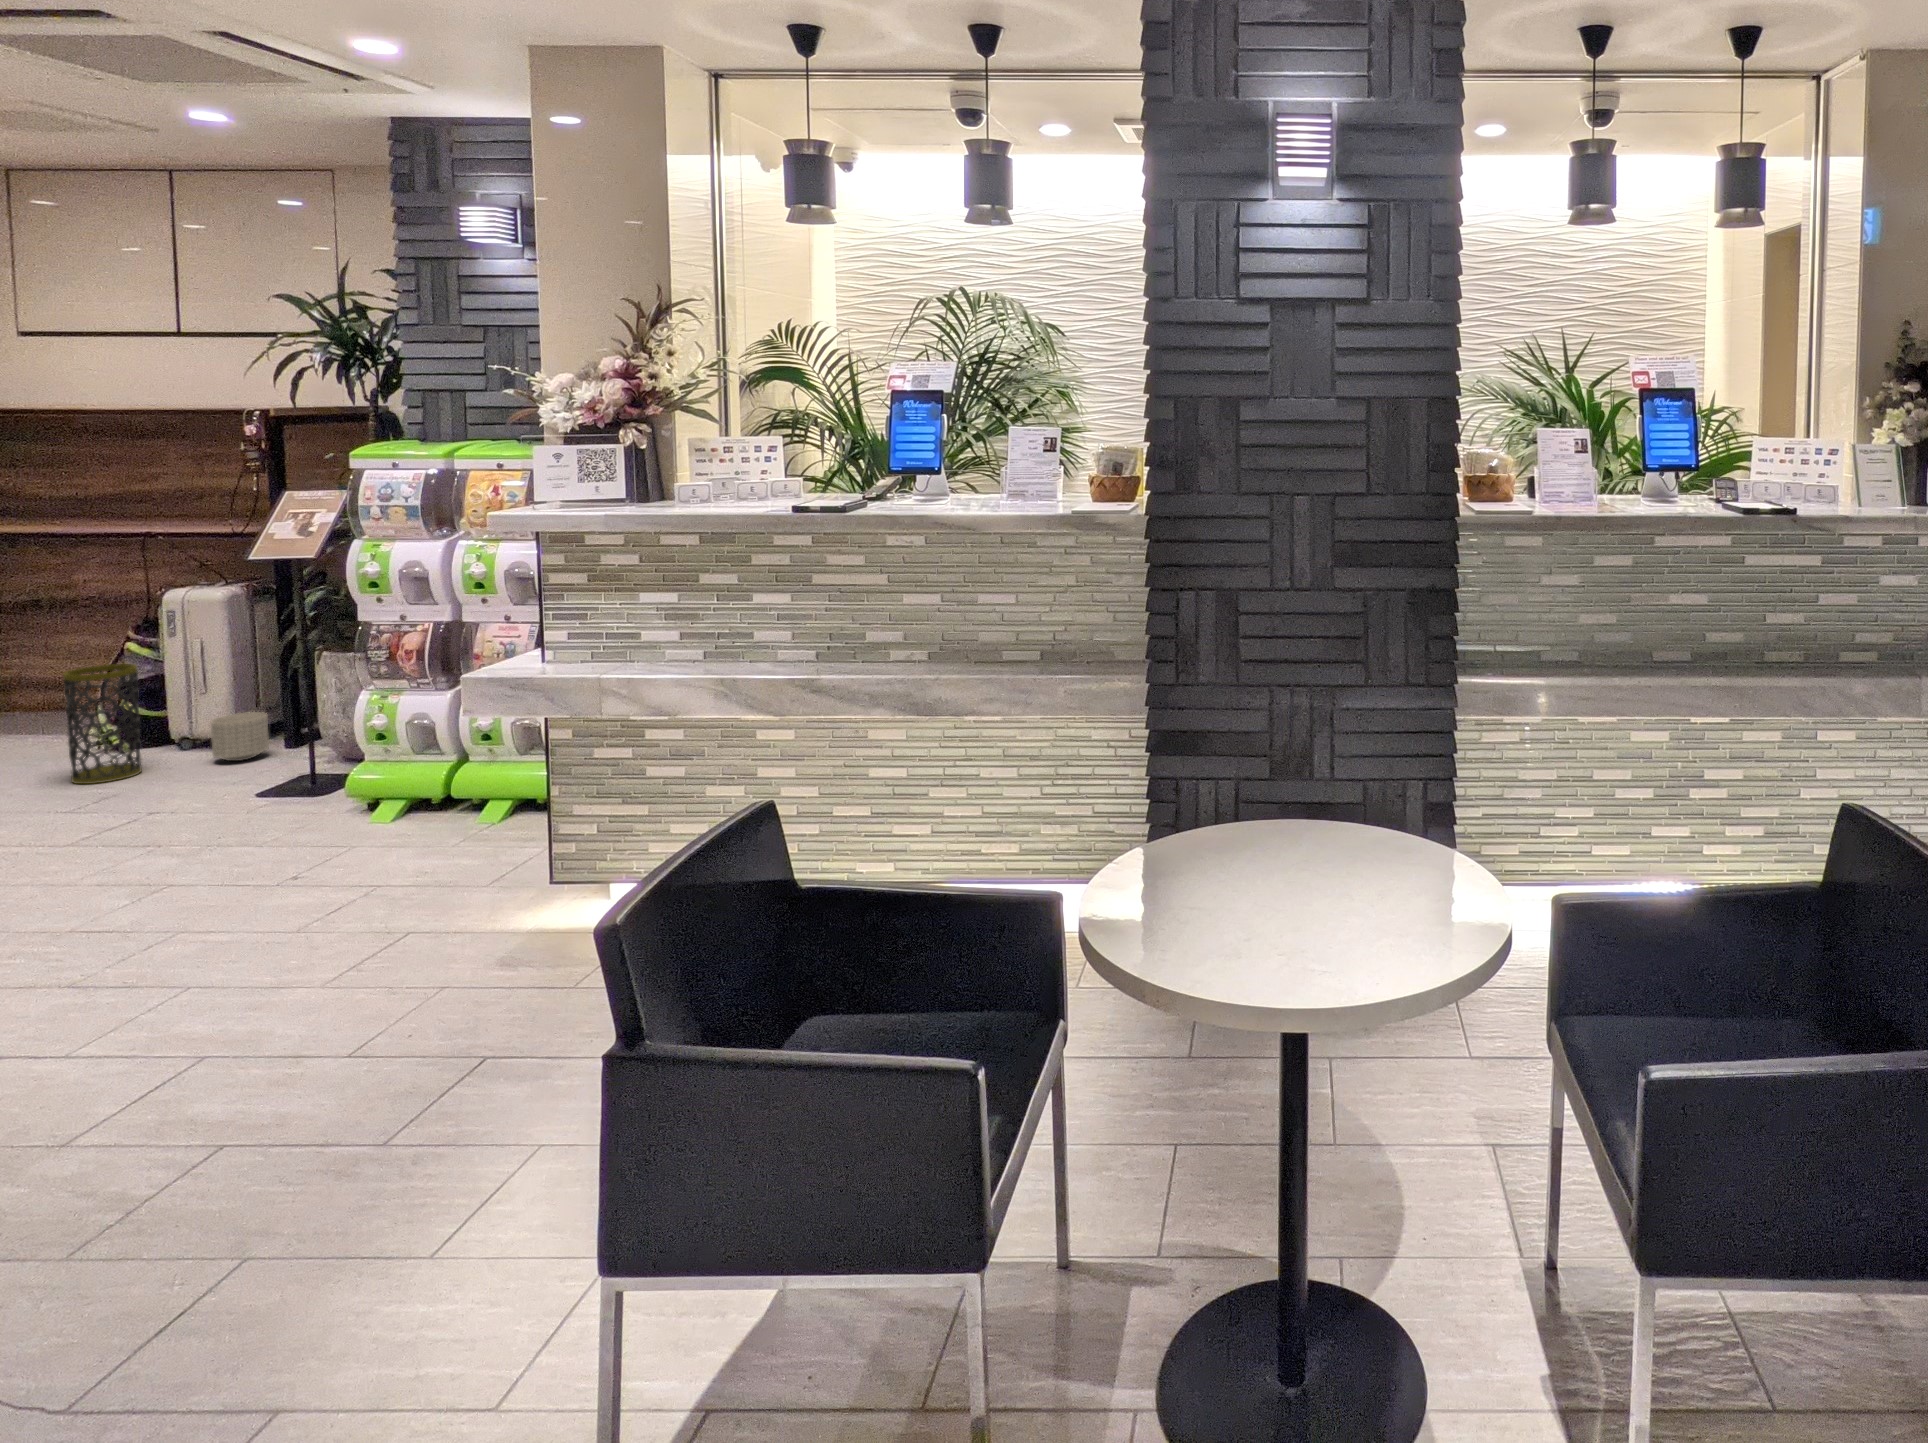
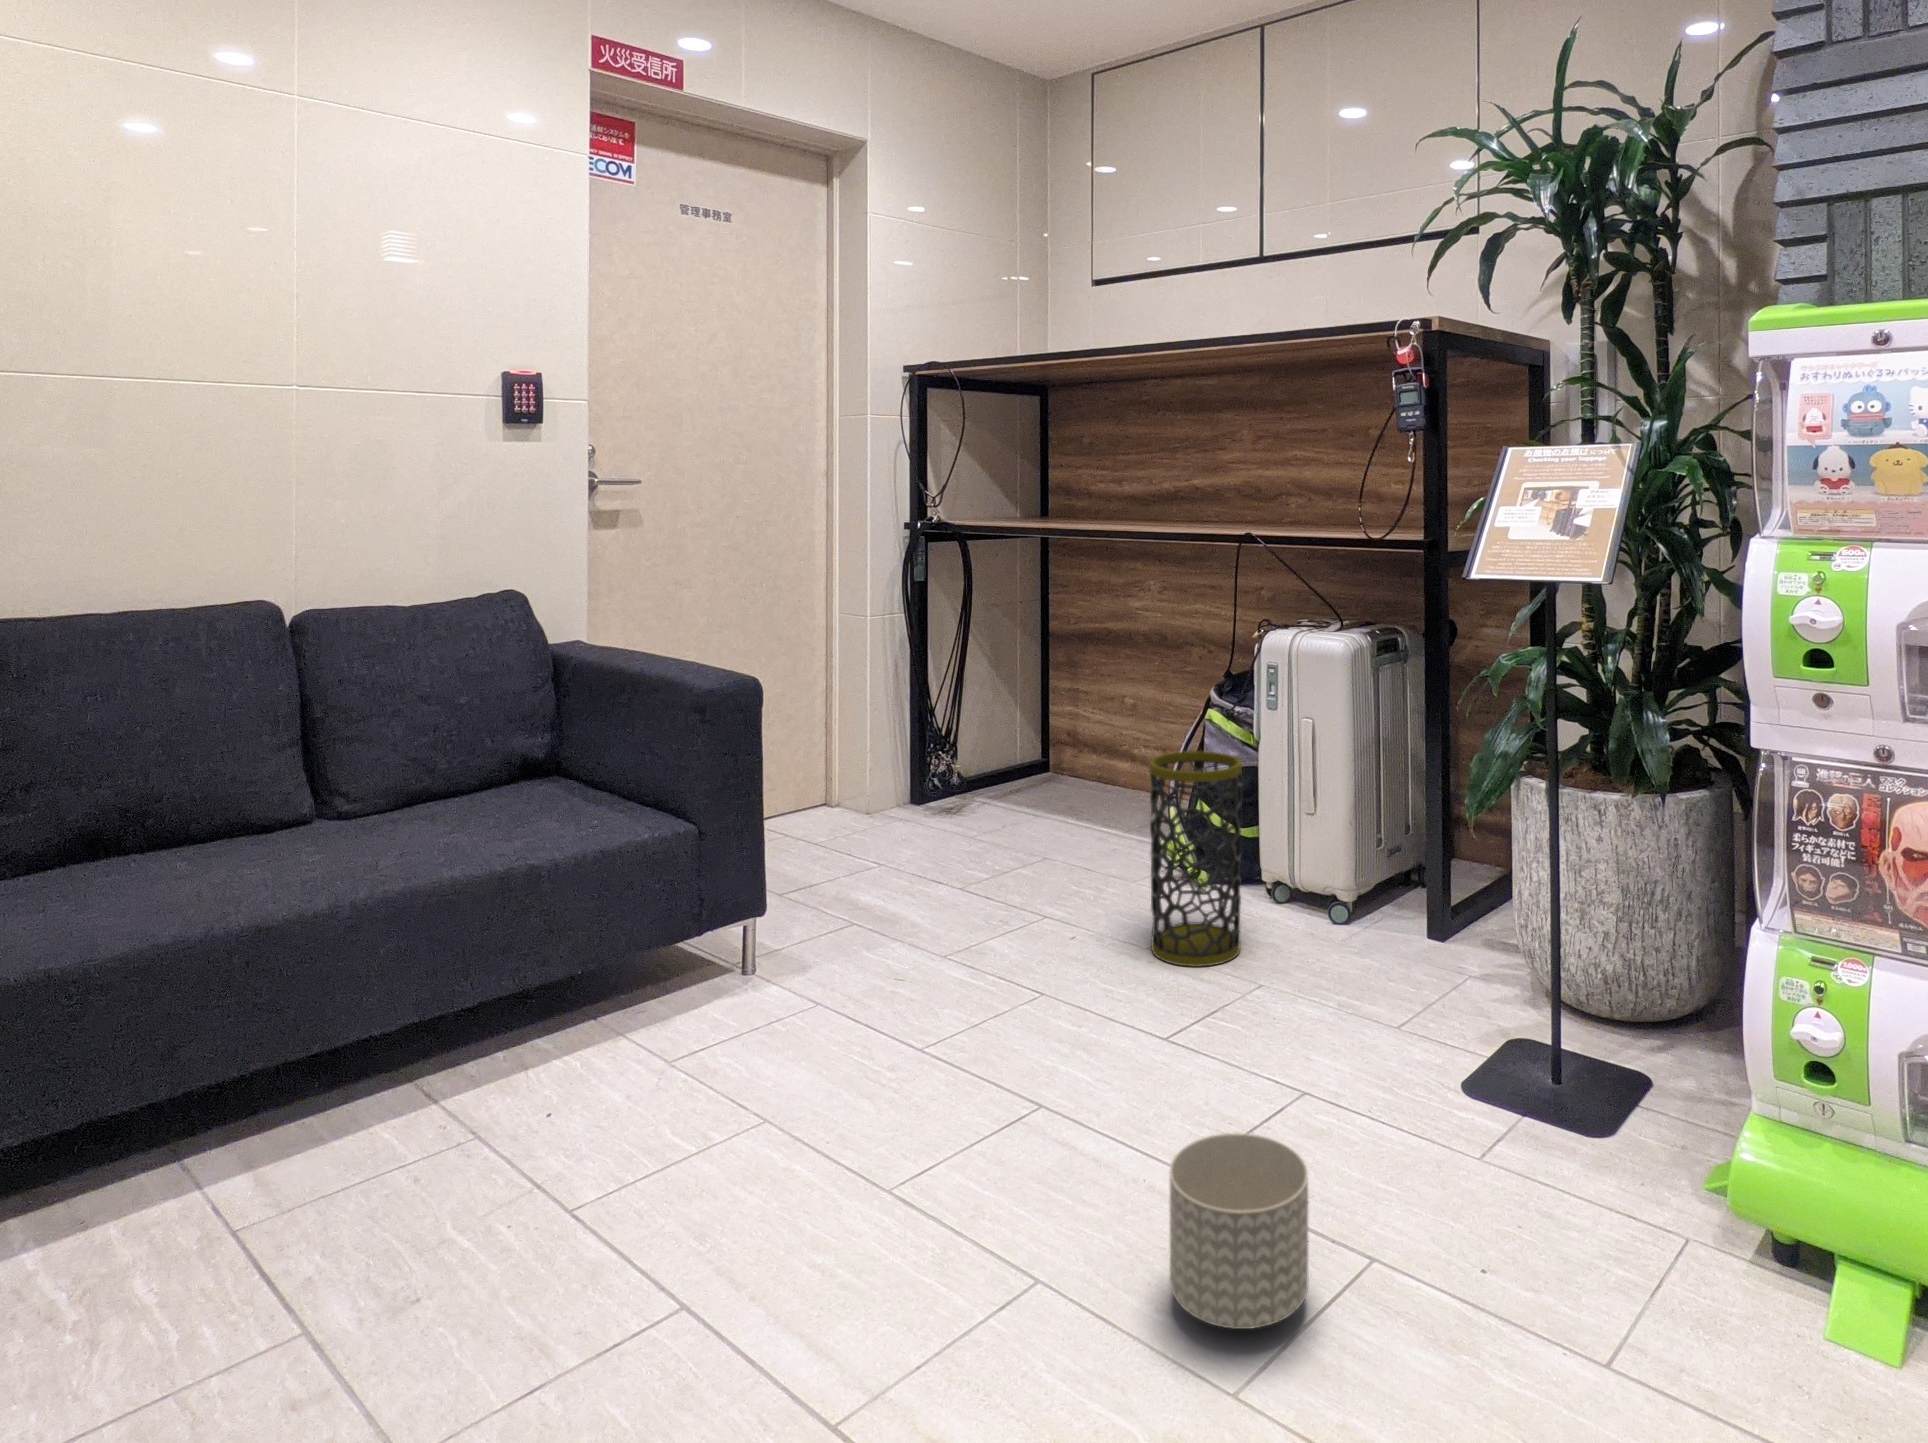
planter: present [211,712,269,761] -> present [1170,1133,1309,1329]

